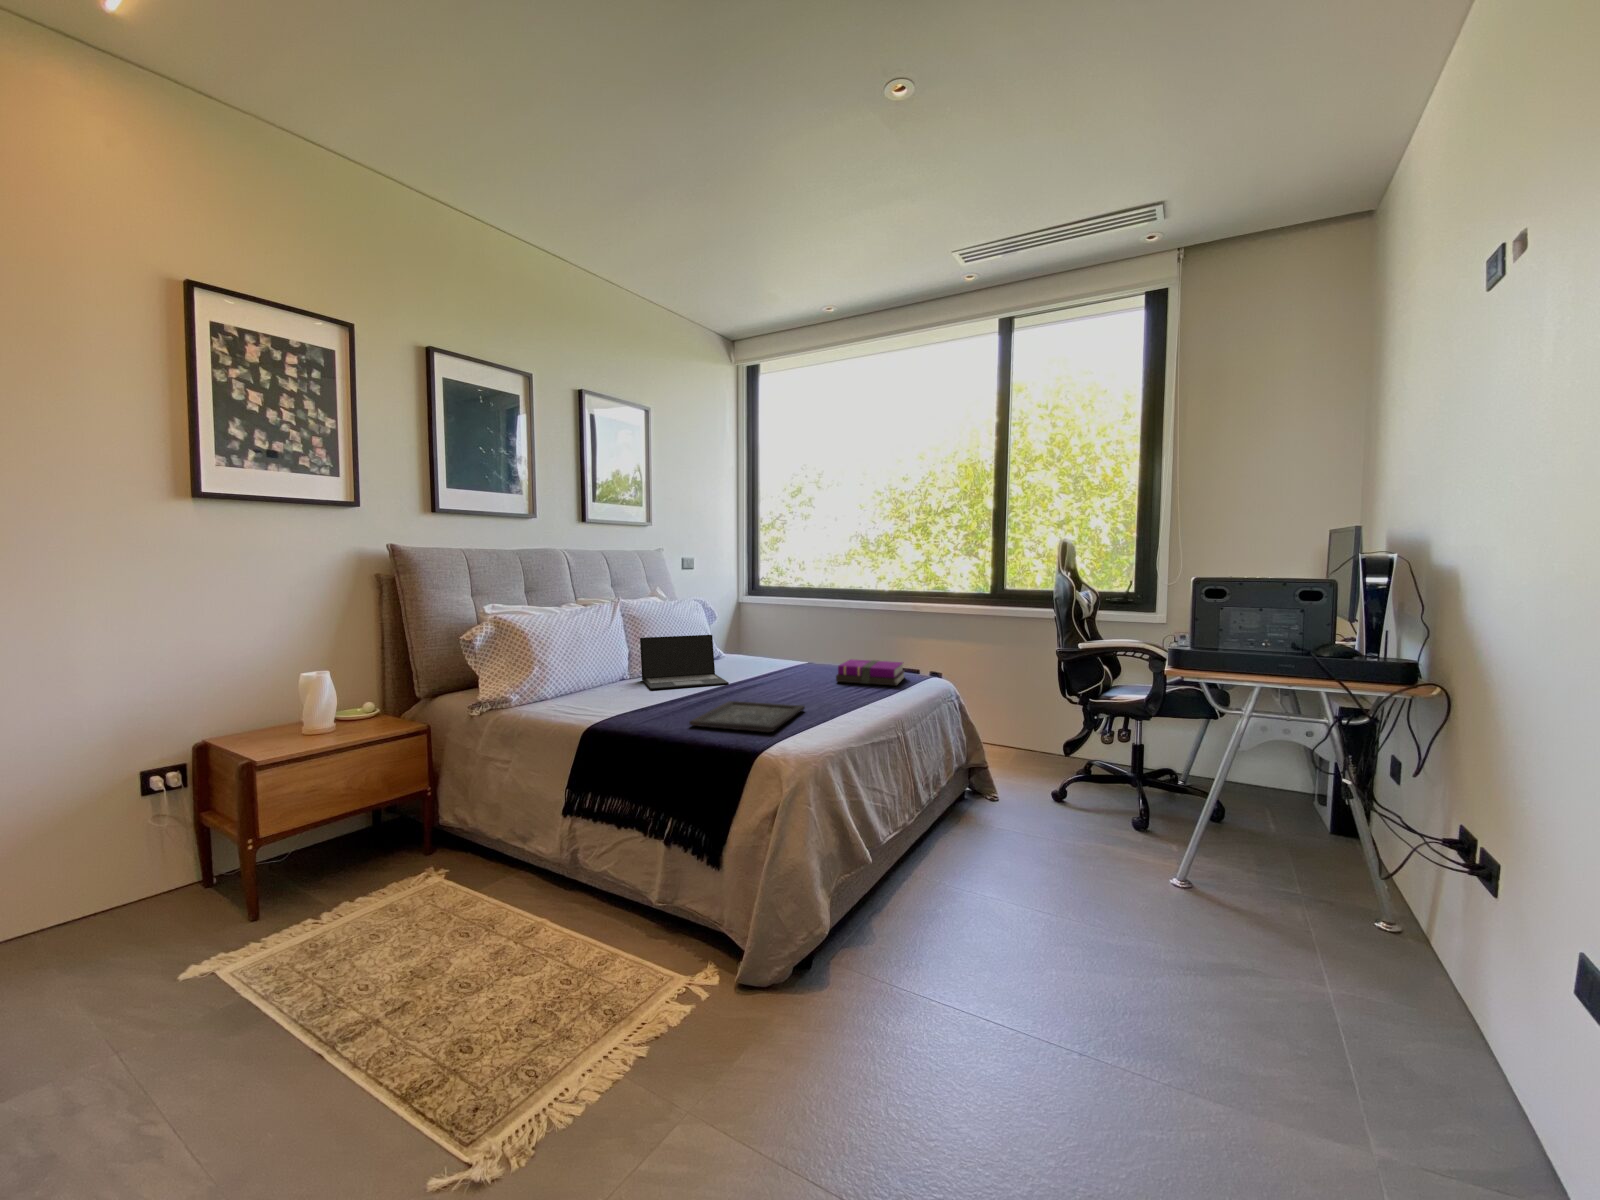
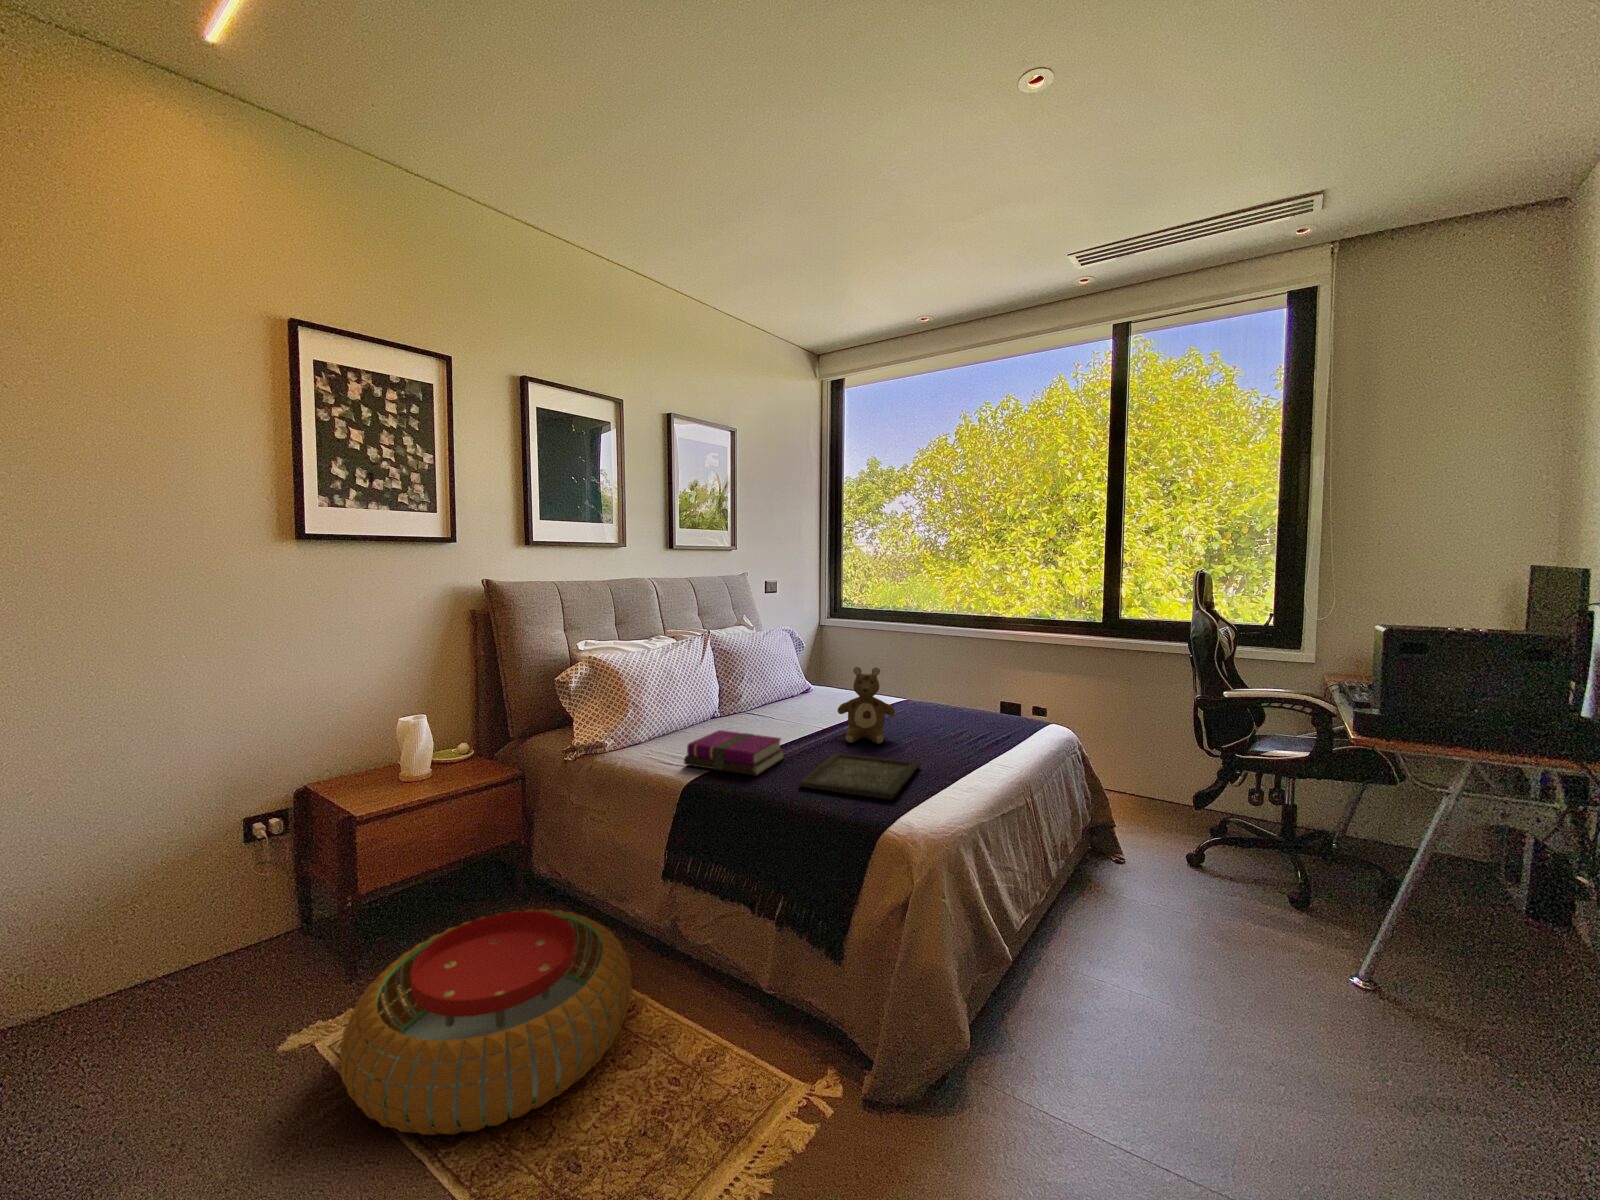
stuffed bear: none [736,626,790,695] -> present [837,667,895,744]
laptop: present [640,635,729,689] -> none [732,671,827,733]
notebook: present [836,659,904,686] -> present [684,730,784,776]
pouf: none [240,846,530,1033] -> present [340,909,632,1135]

